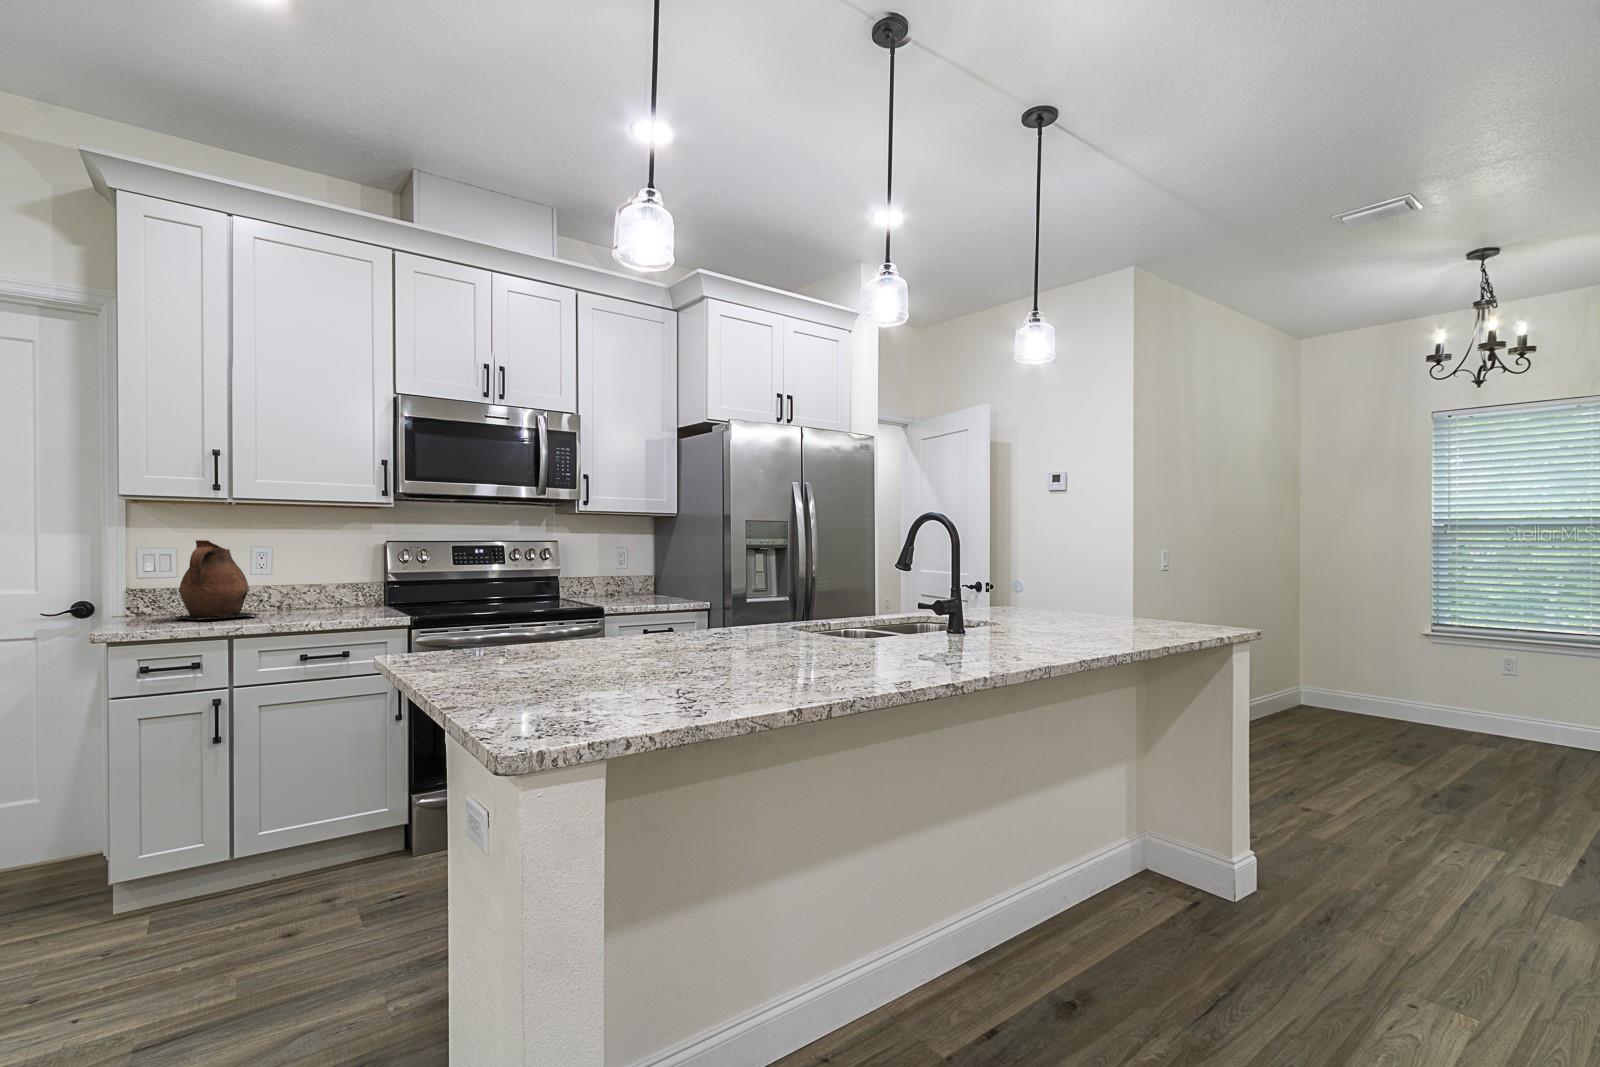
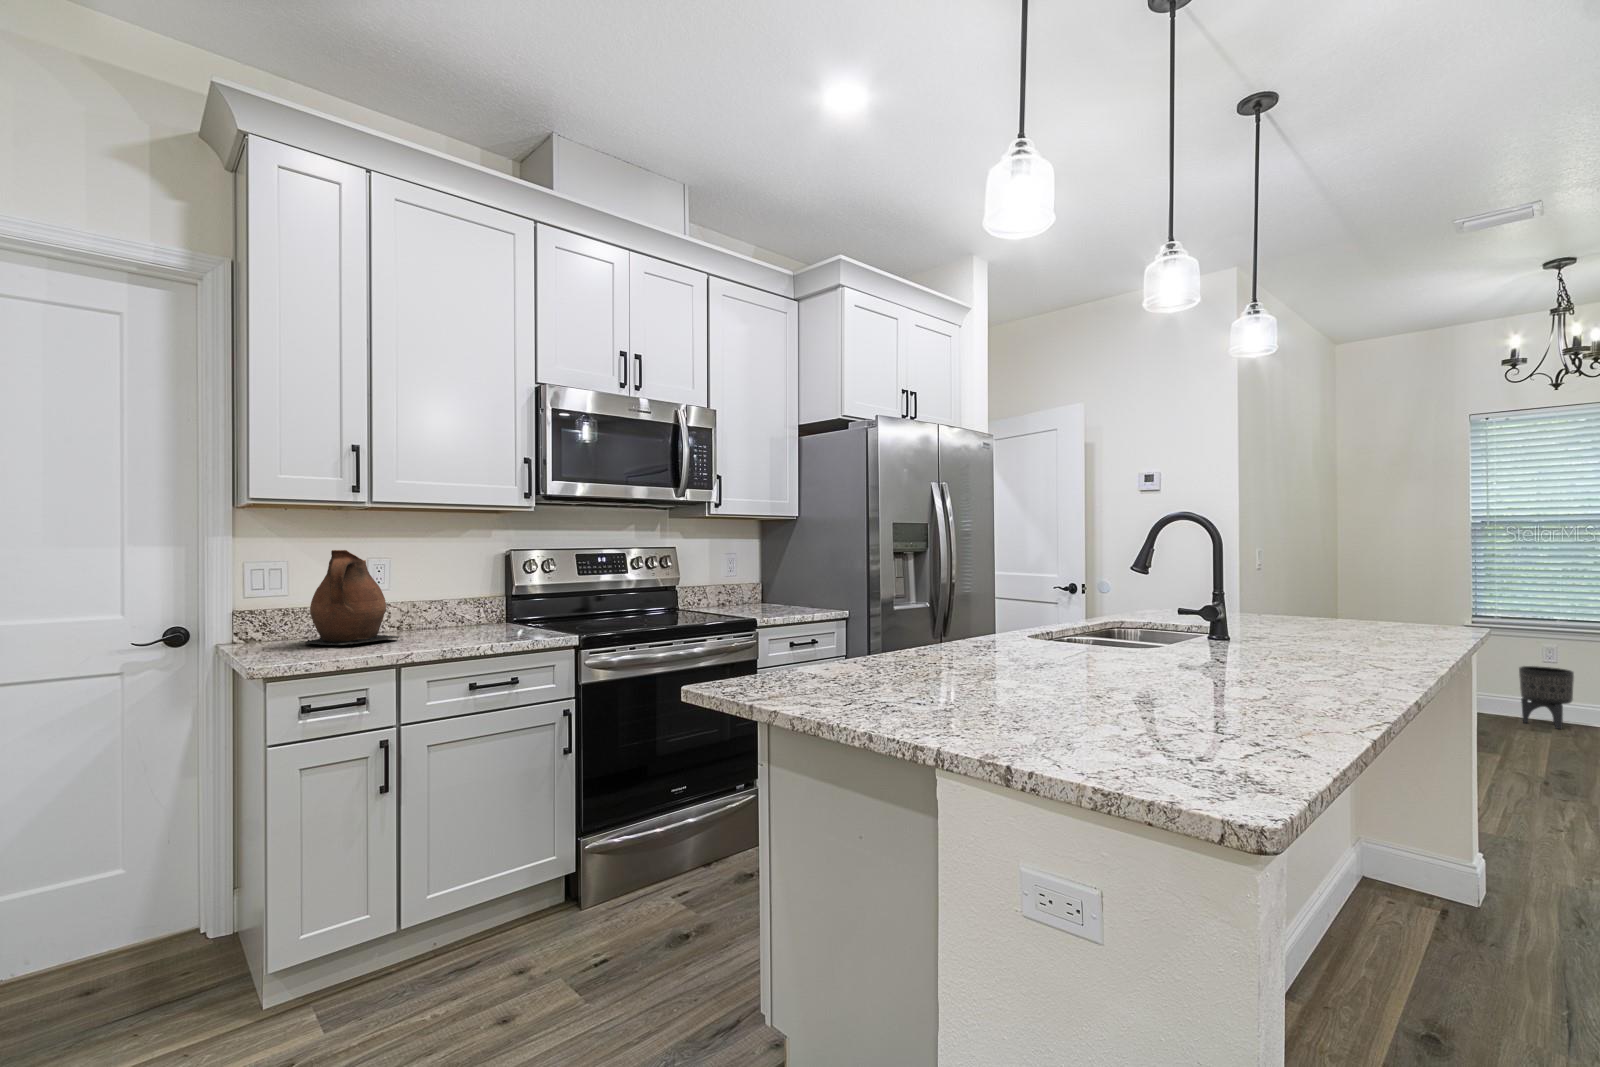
planter: none [1472,677,1528,744] -> present [1519,666,1574,729]

